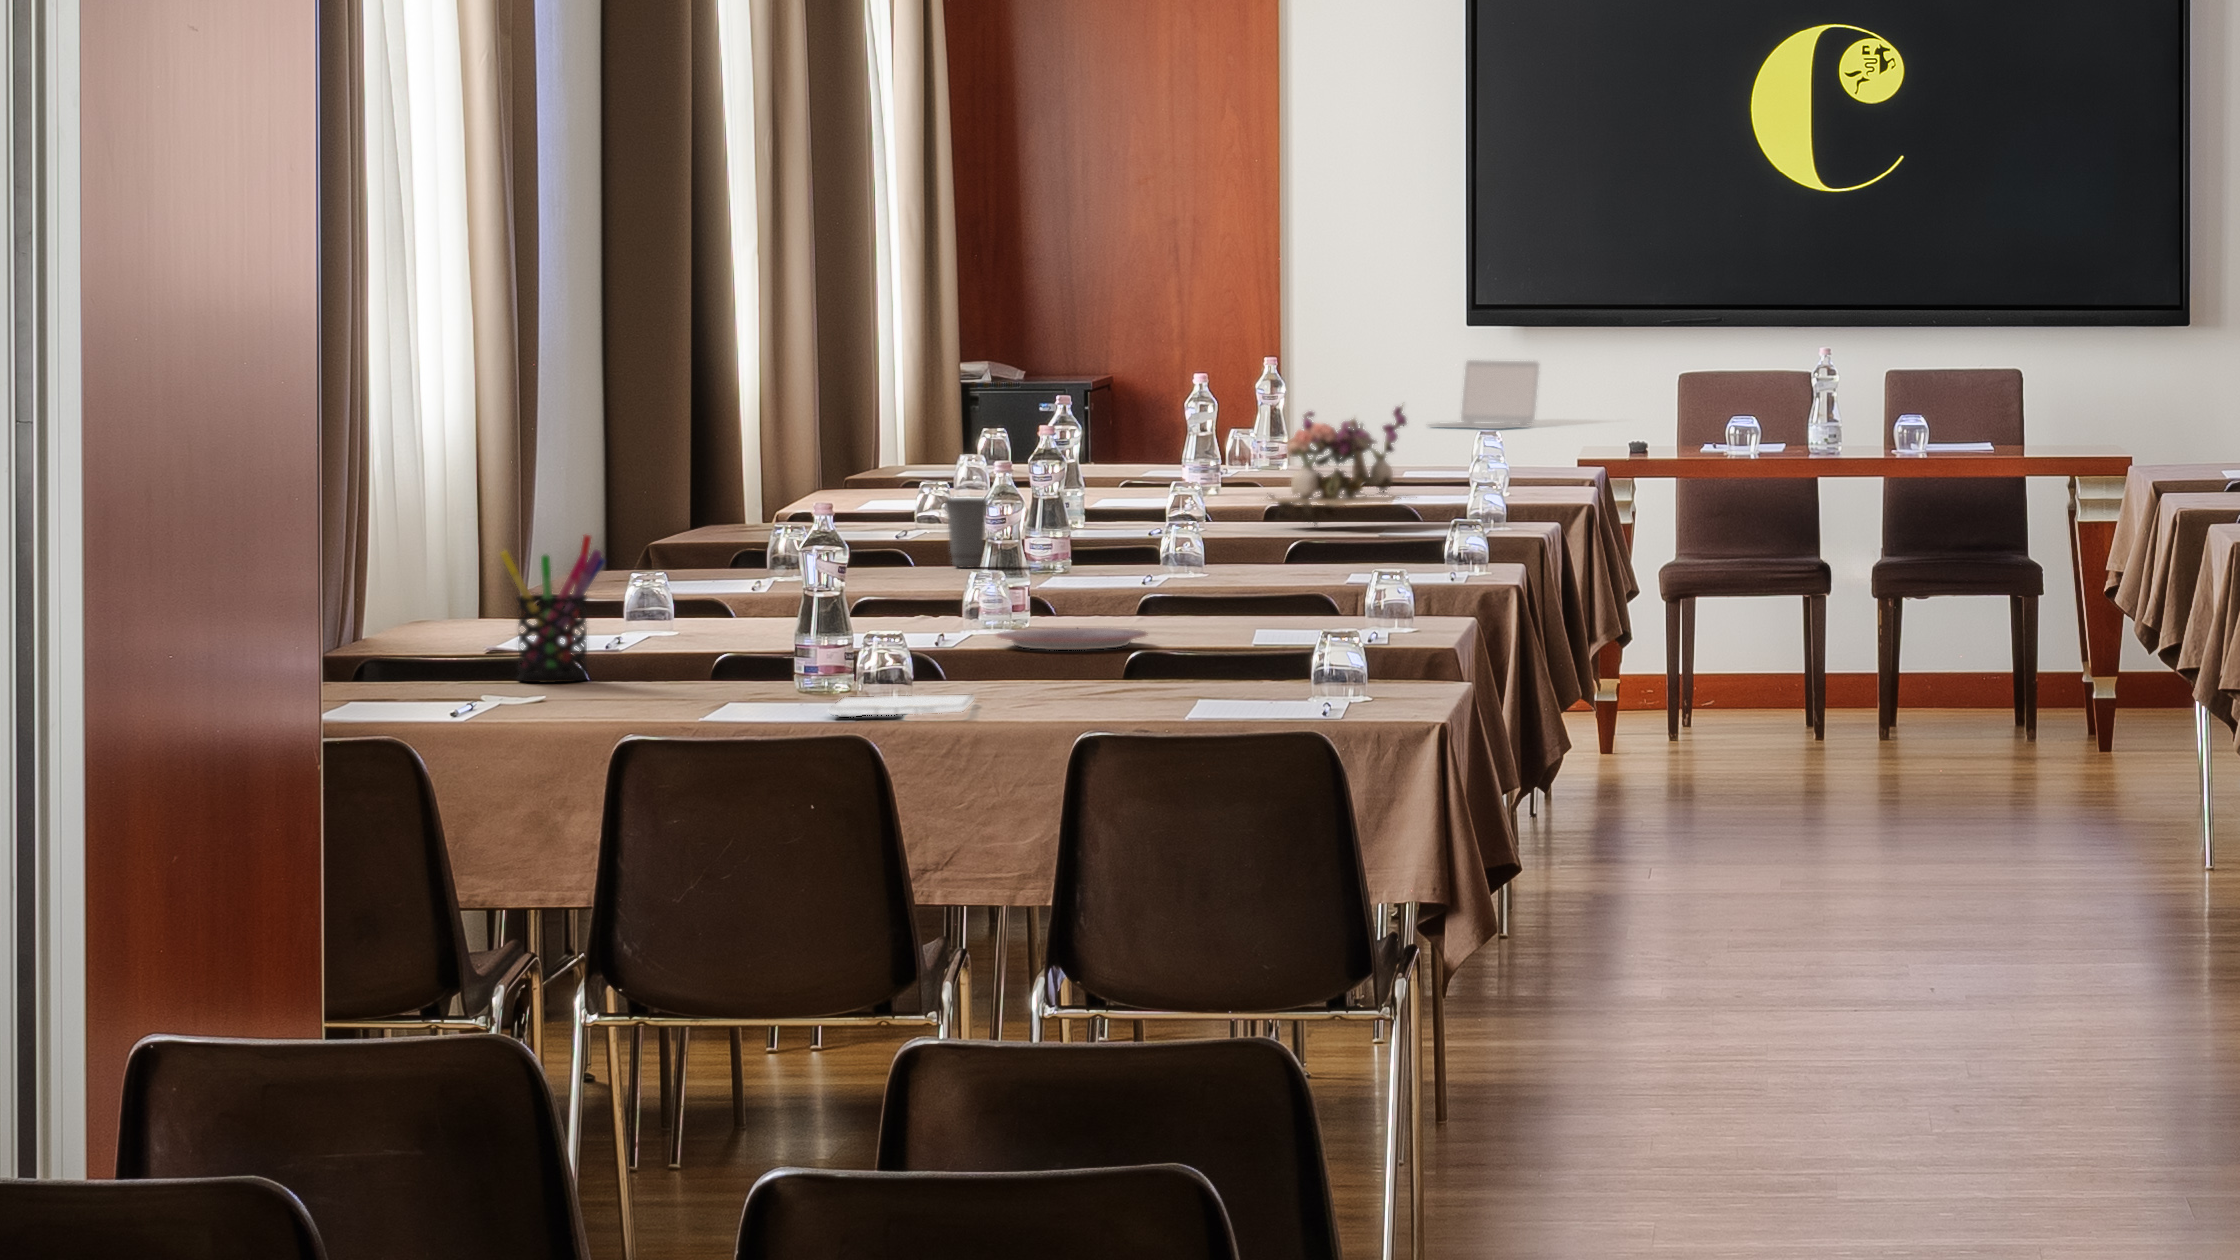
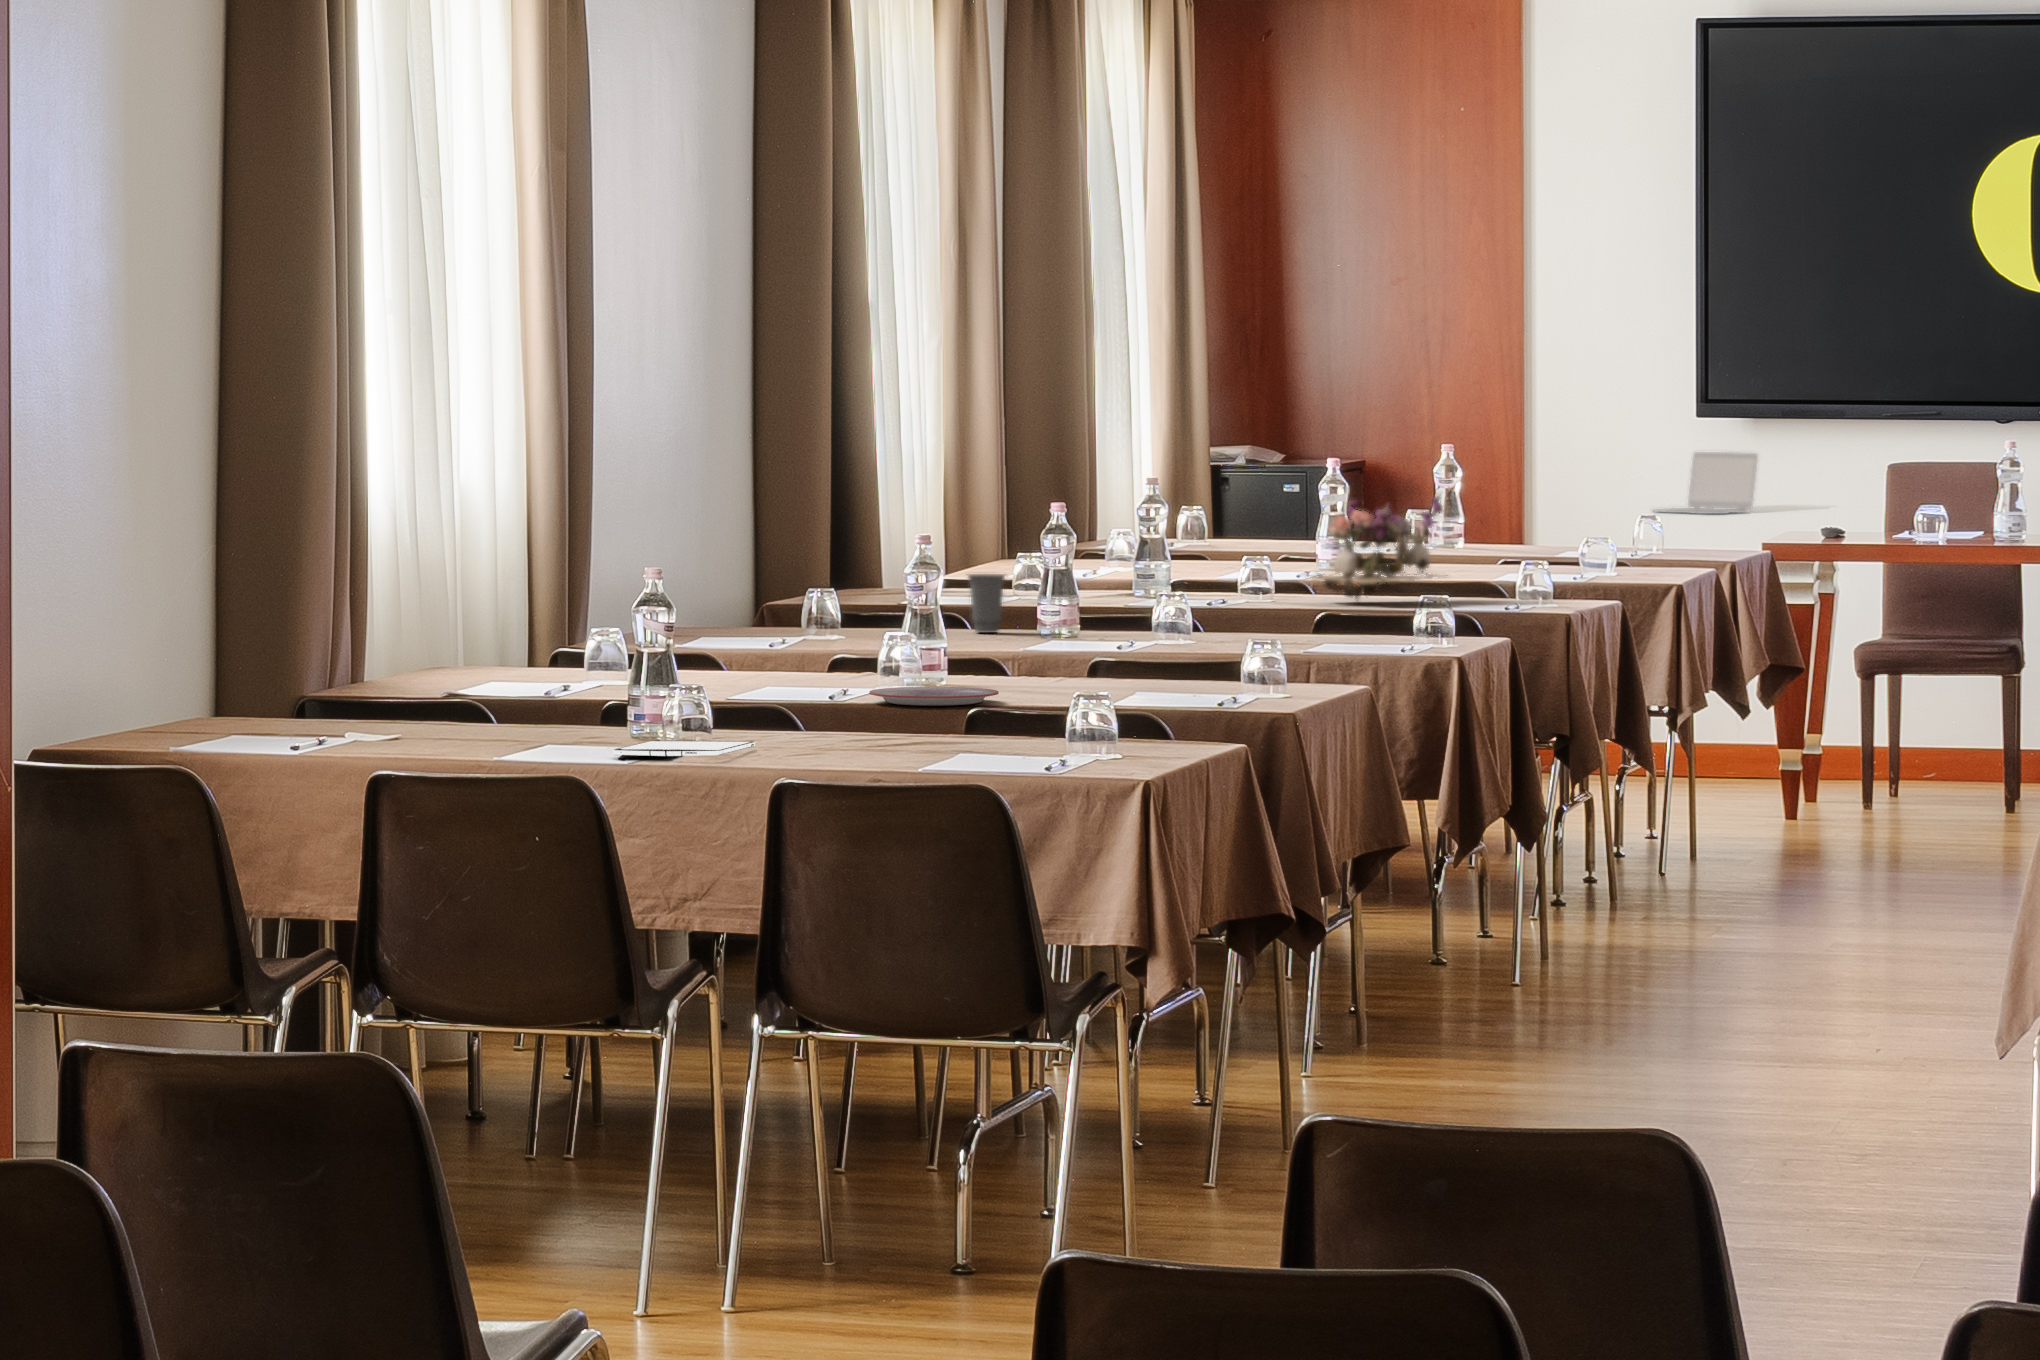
pen holder: present [501,534,605,682] -> none [425,602,507,722]

